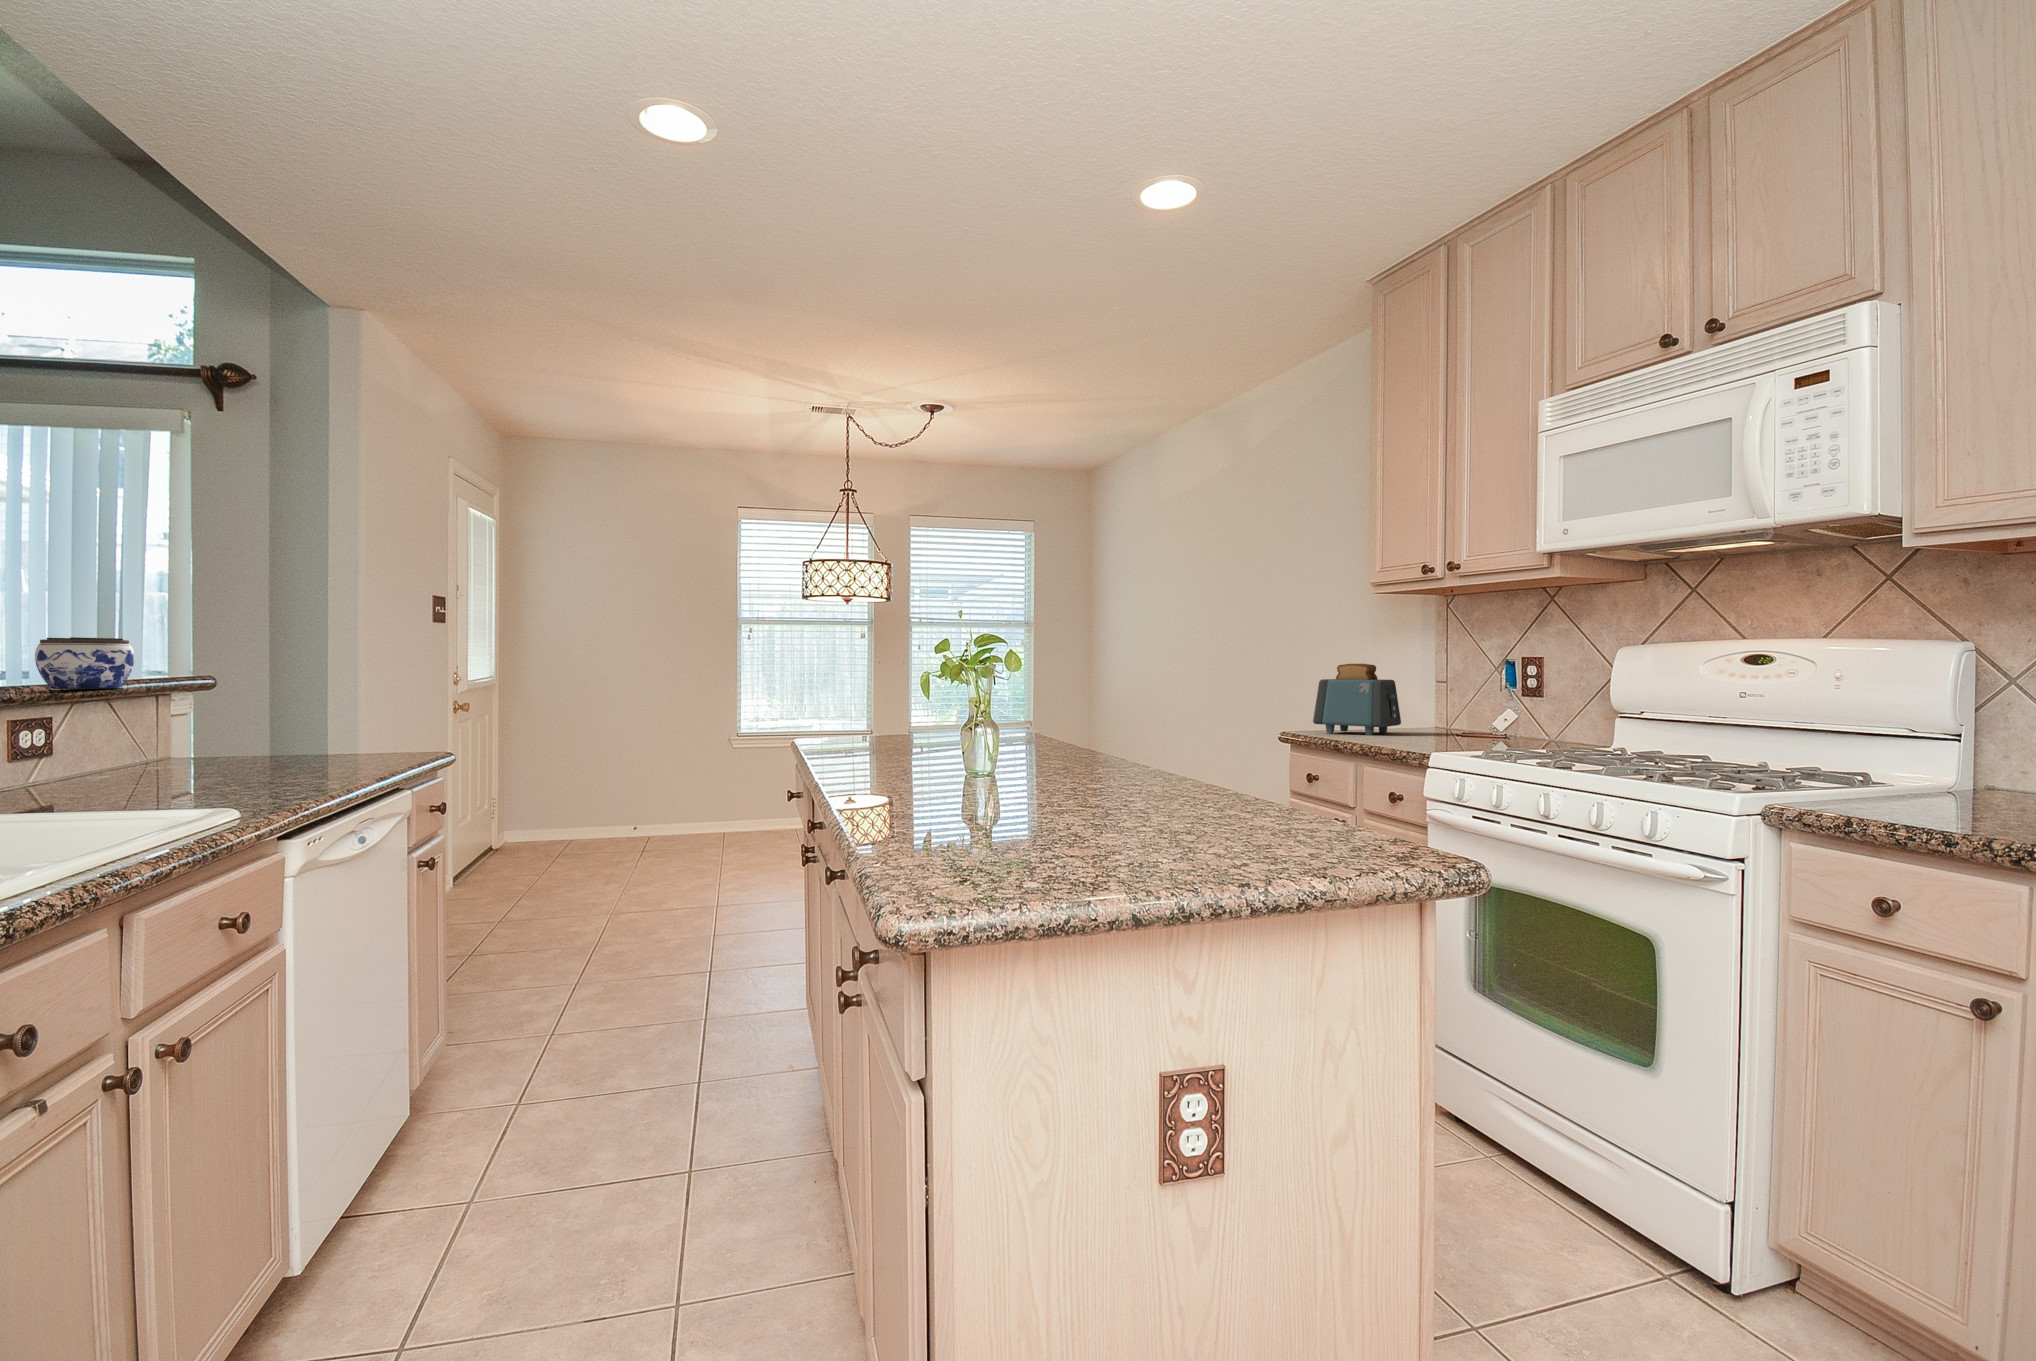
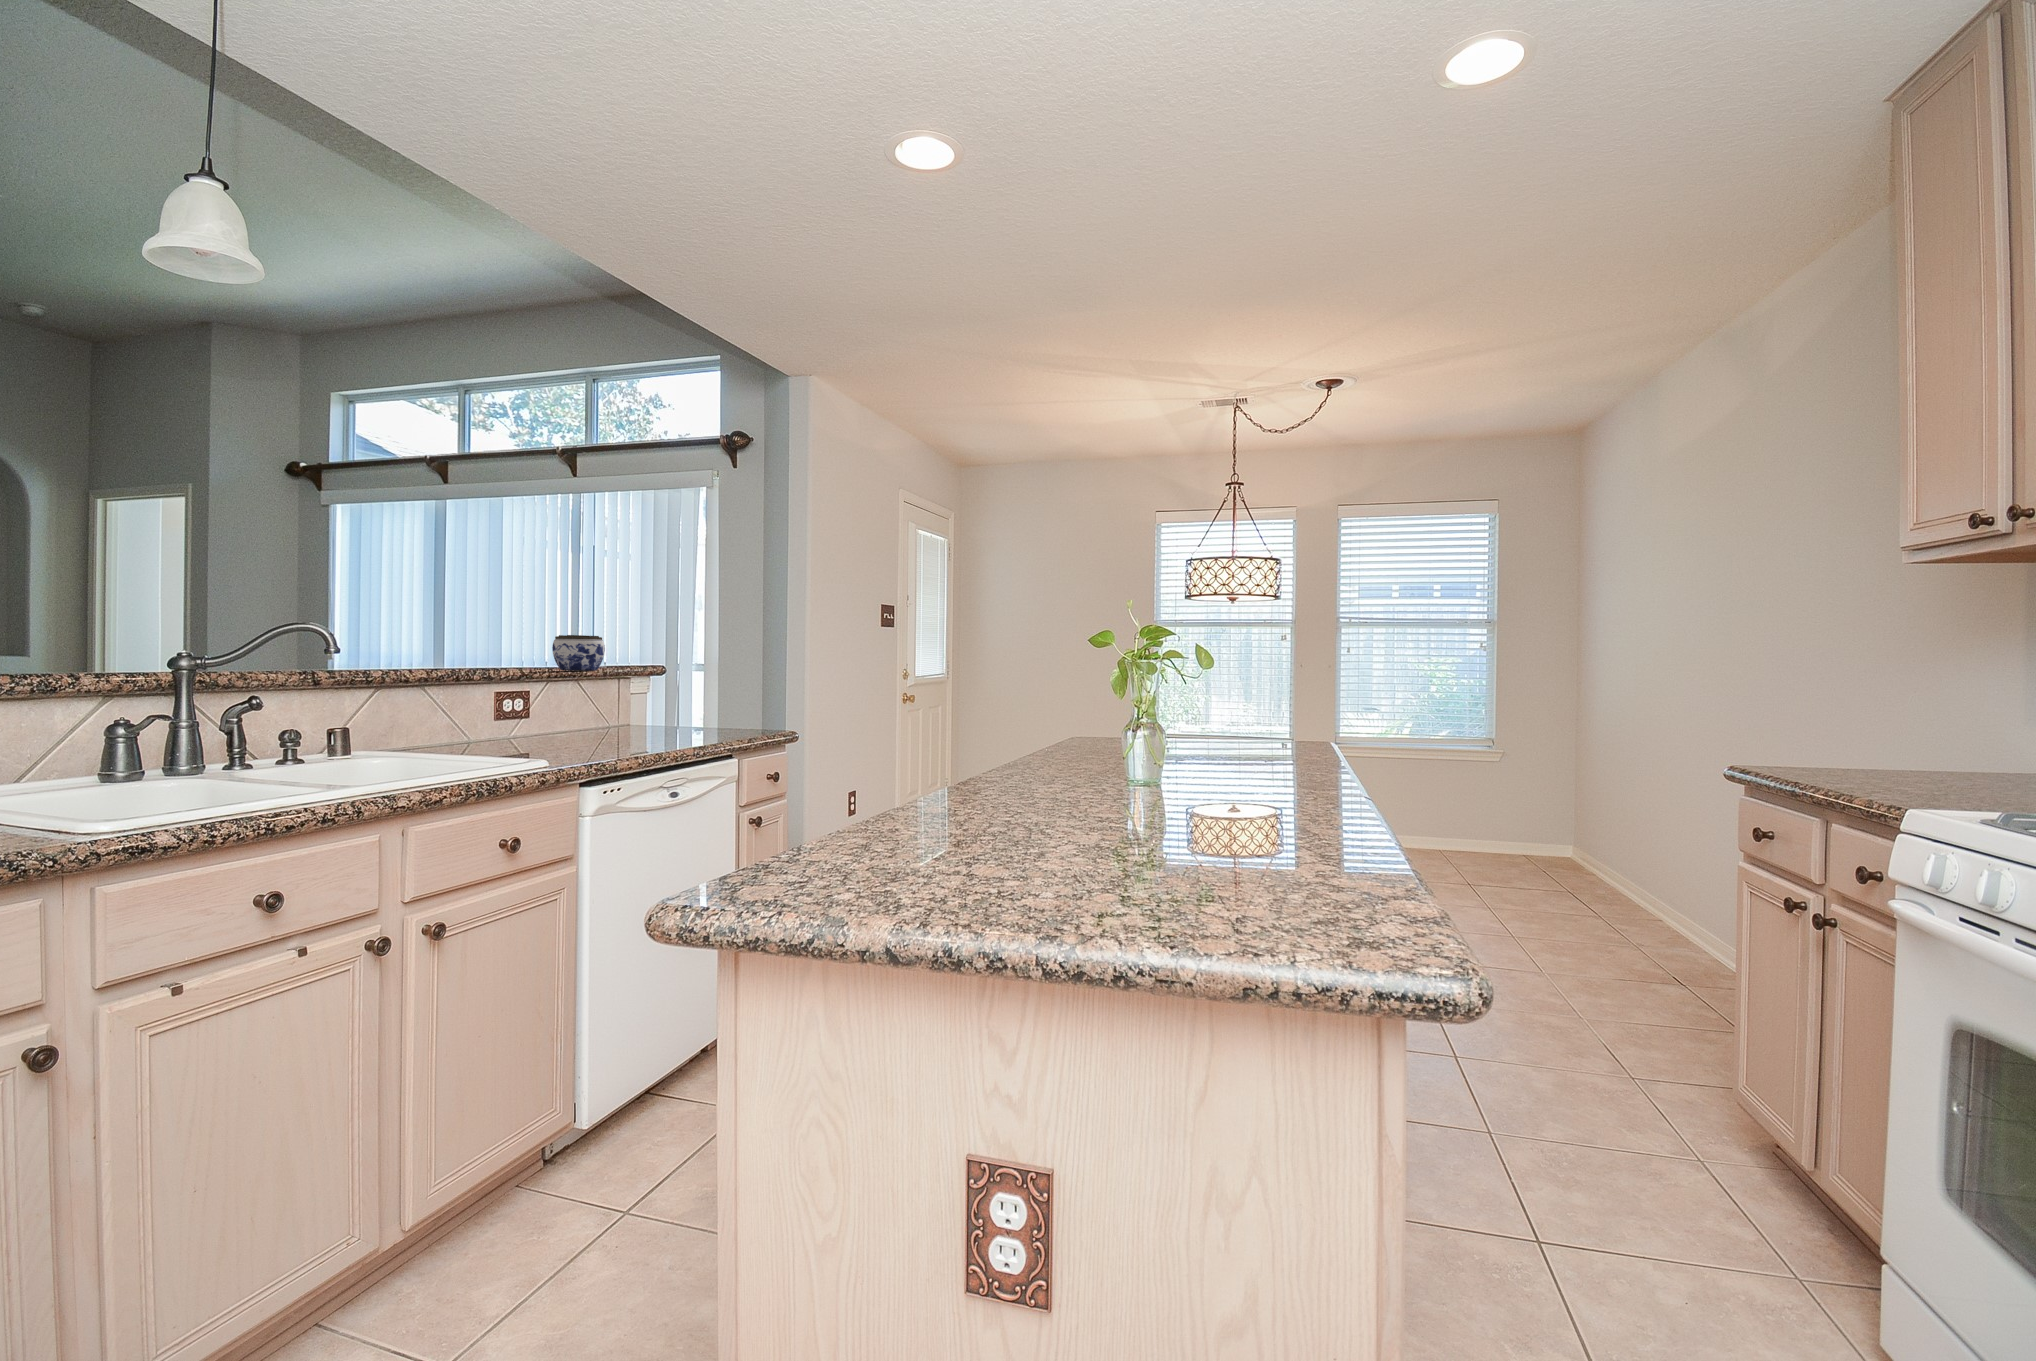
toaster: present [1313,664,1401,735] -> none [1783,672,1958,783]

